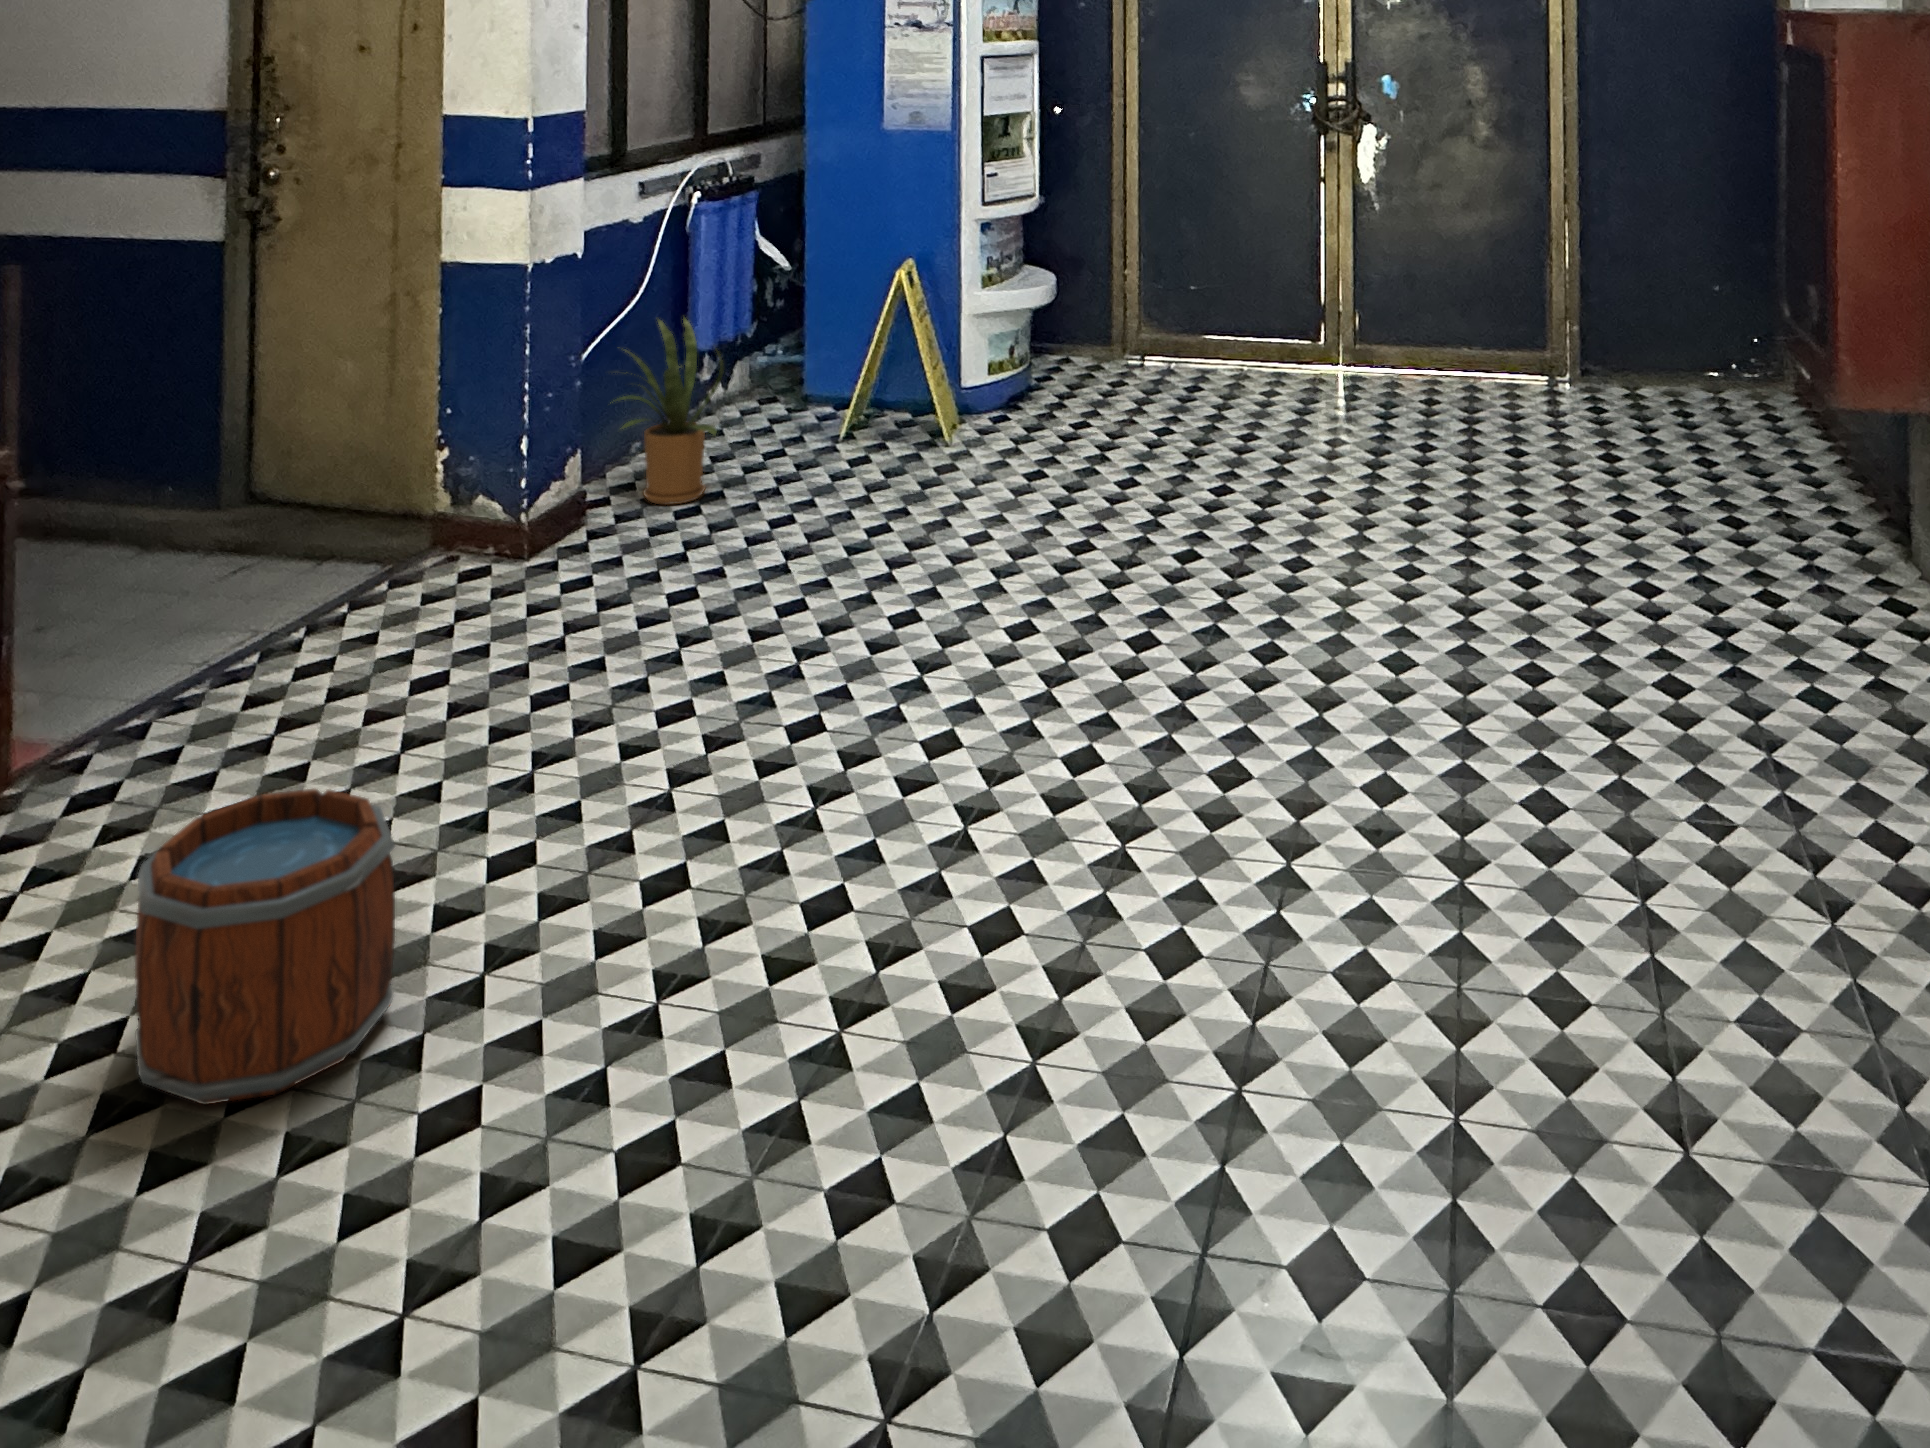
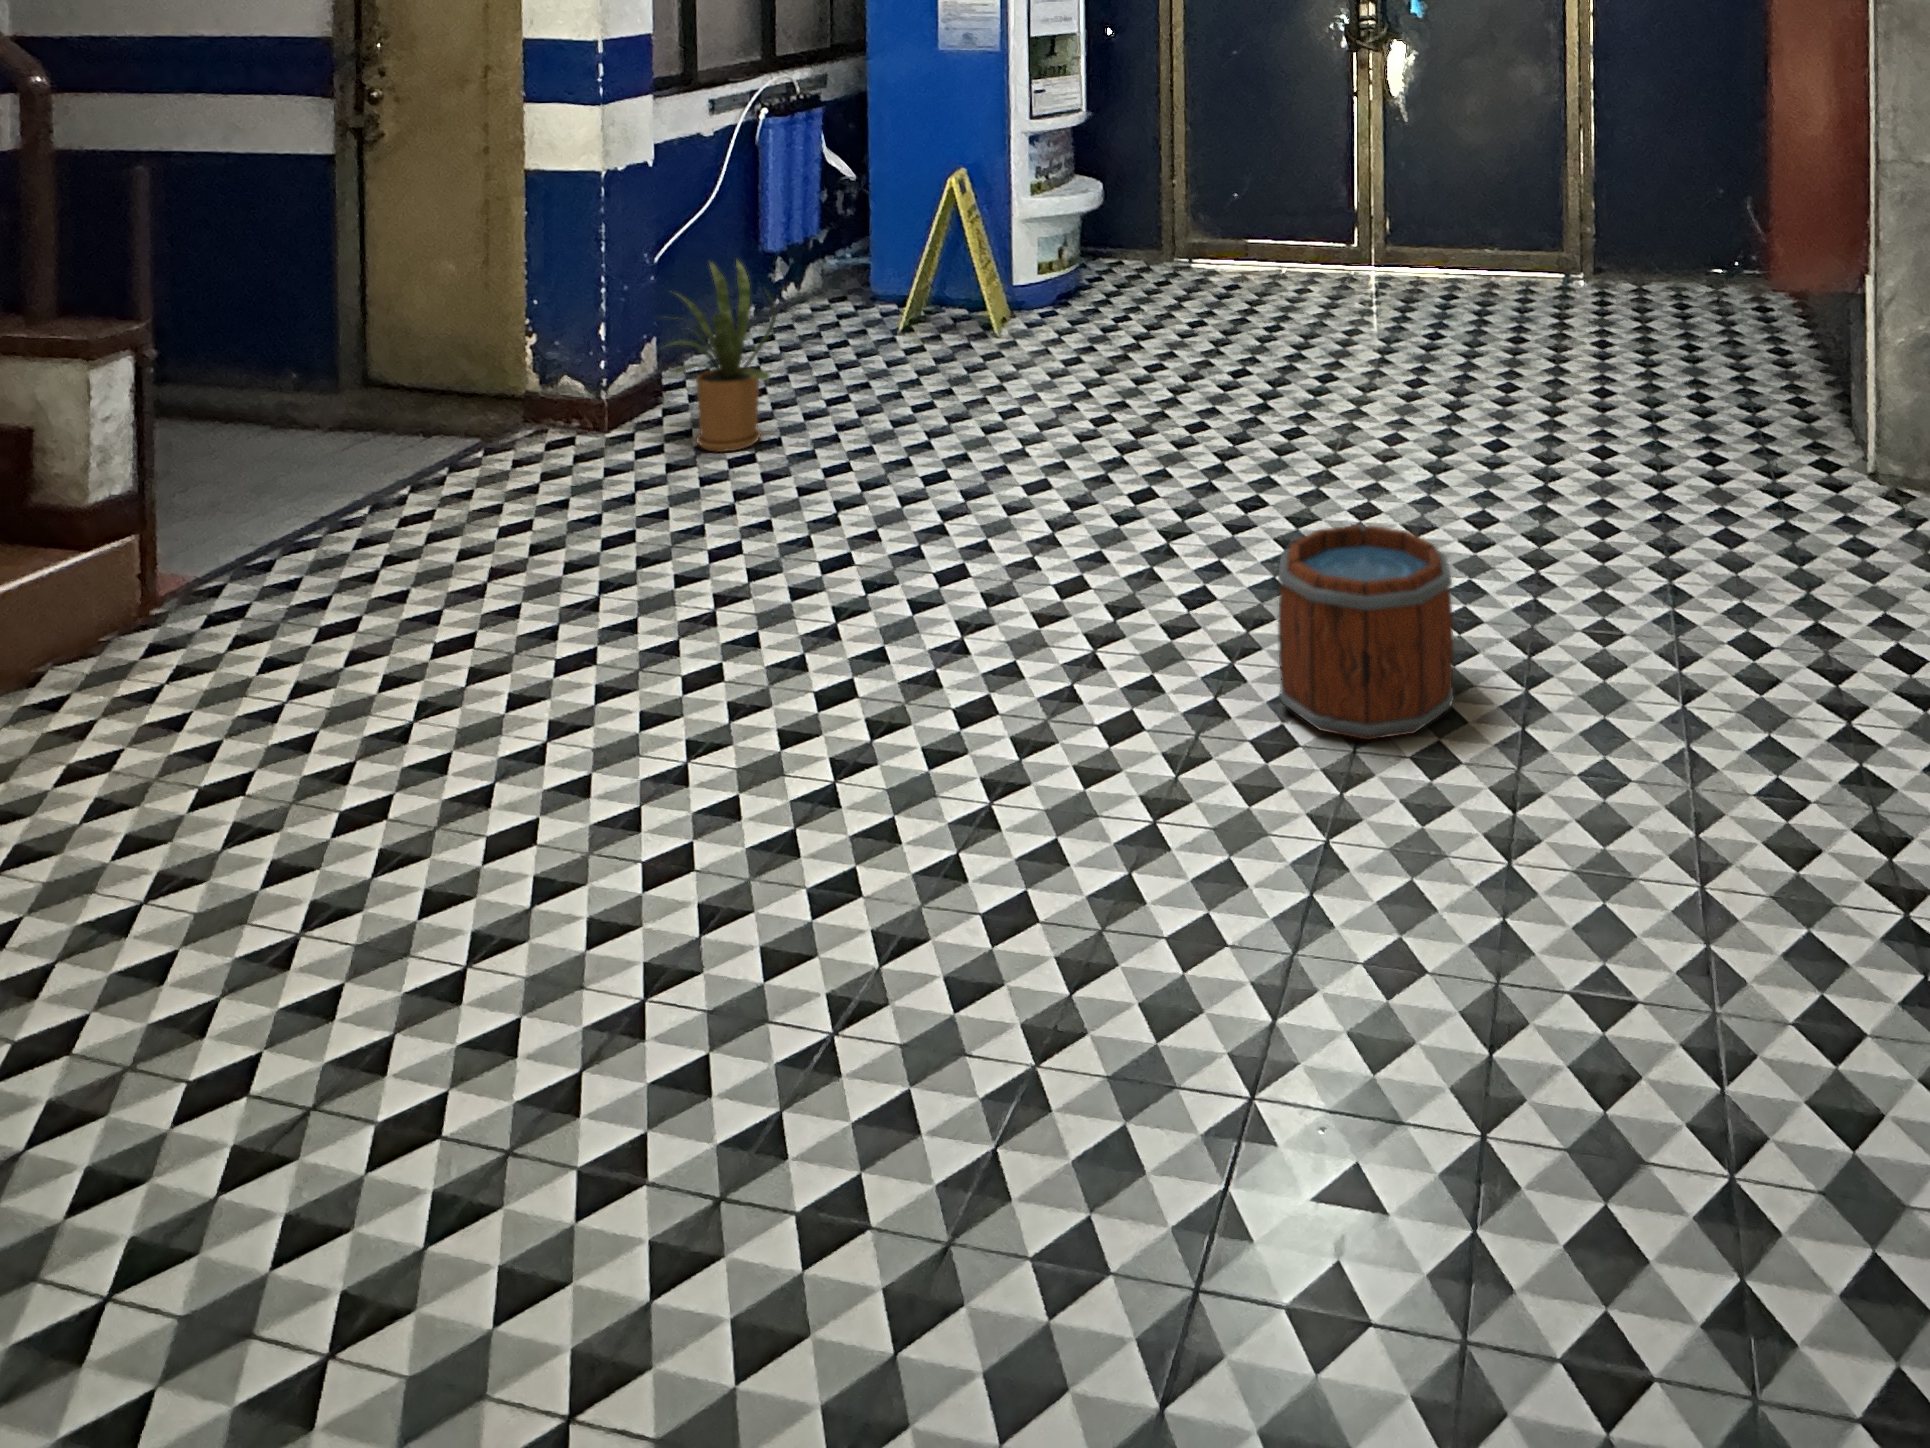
bucket: present [135,789,395,1105] -> present [1278,525,1453,740]

